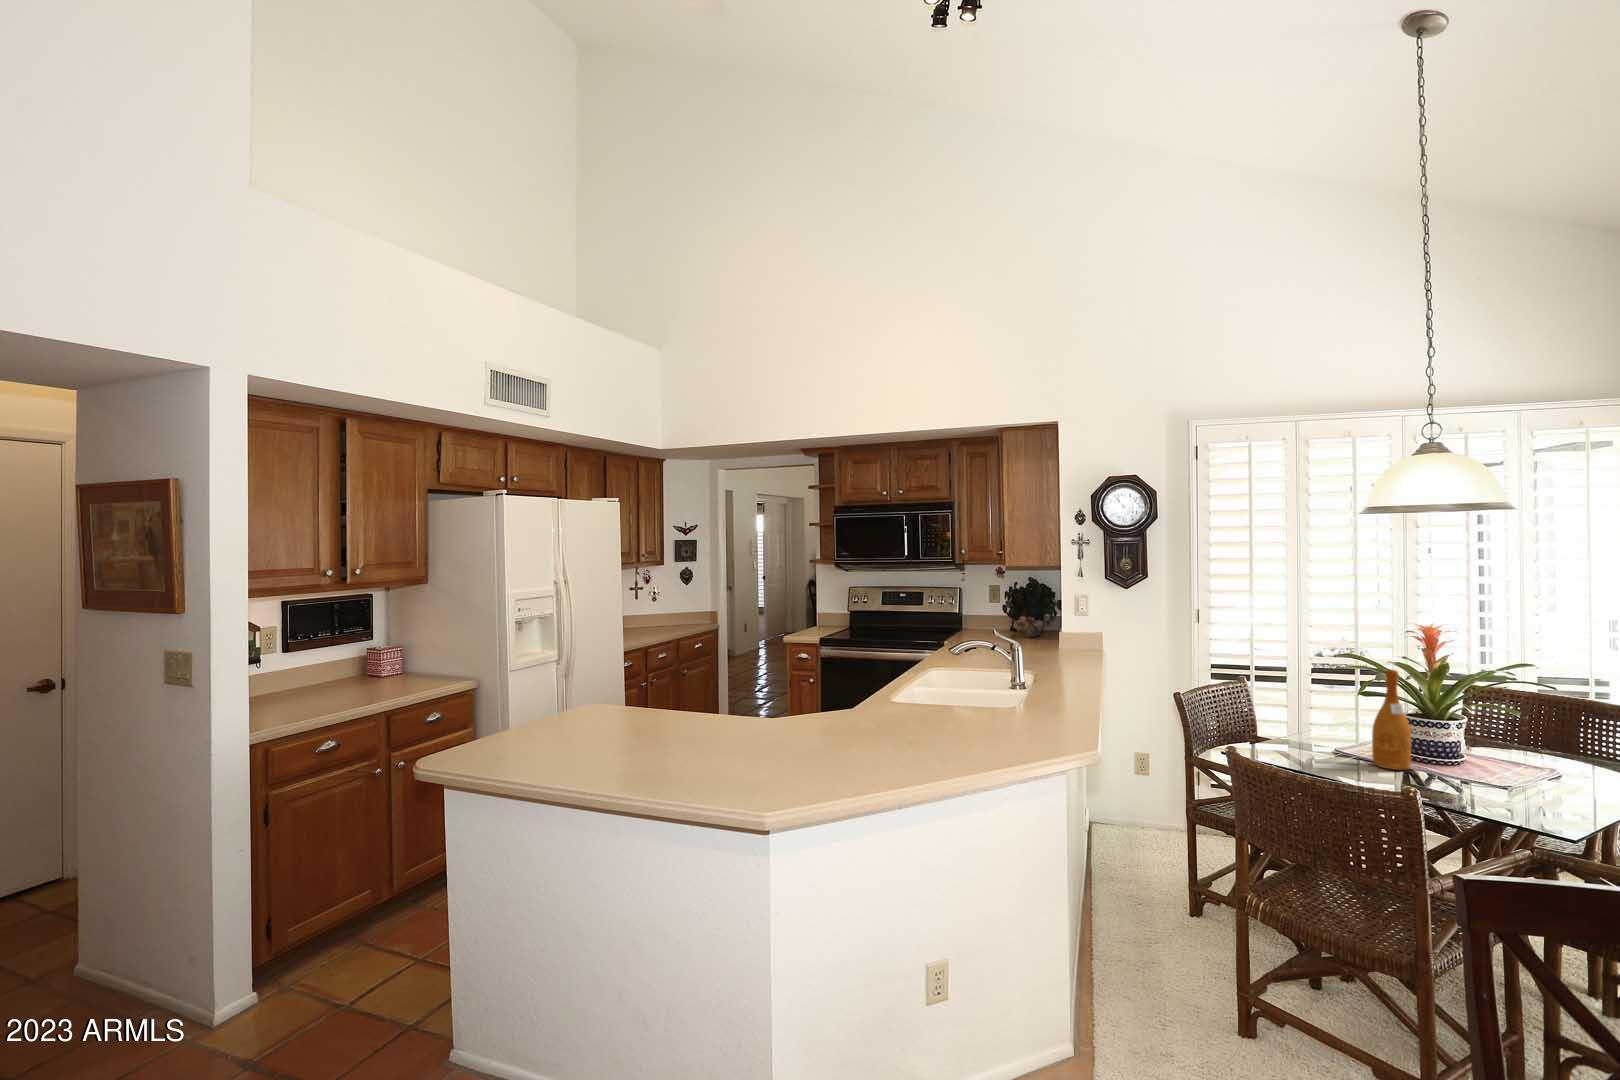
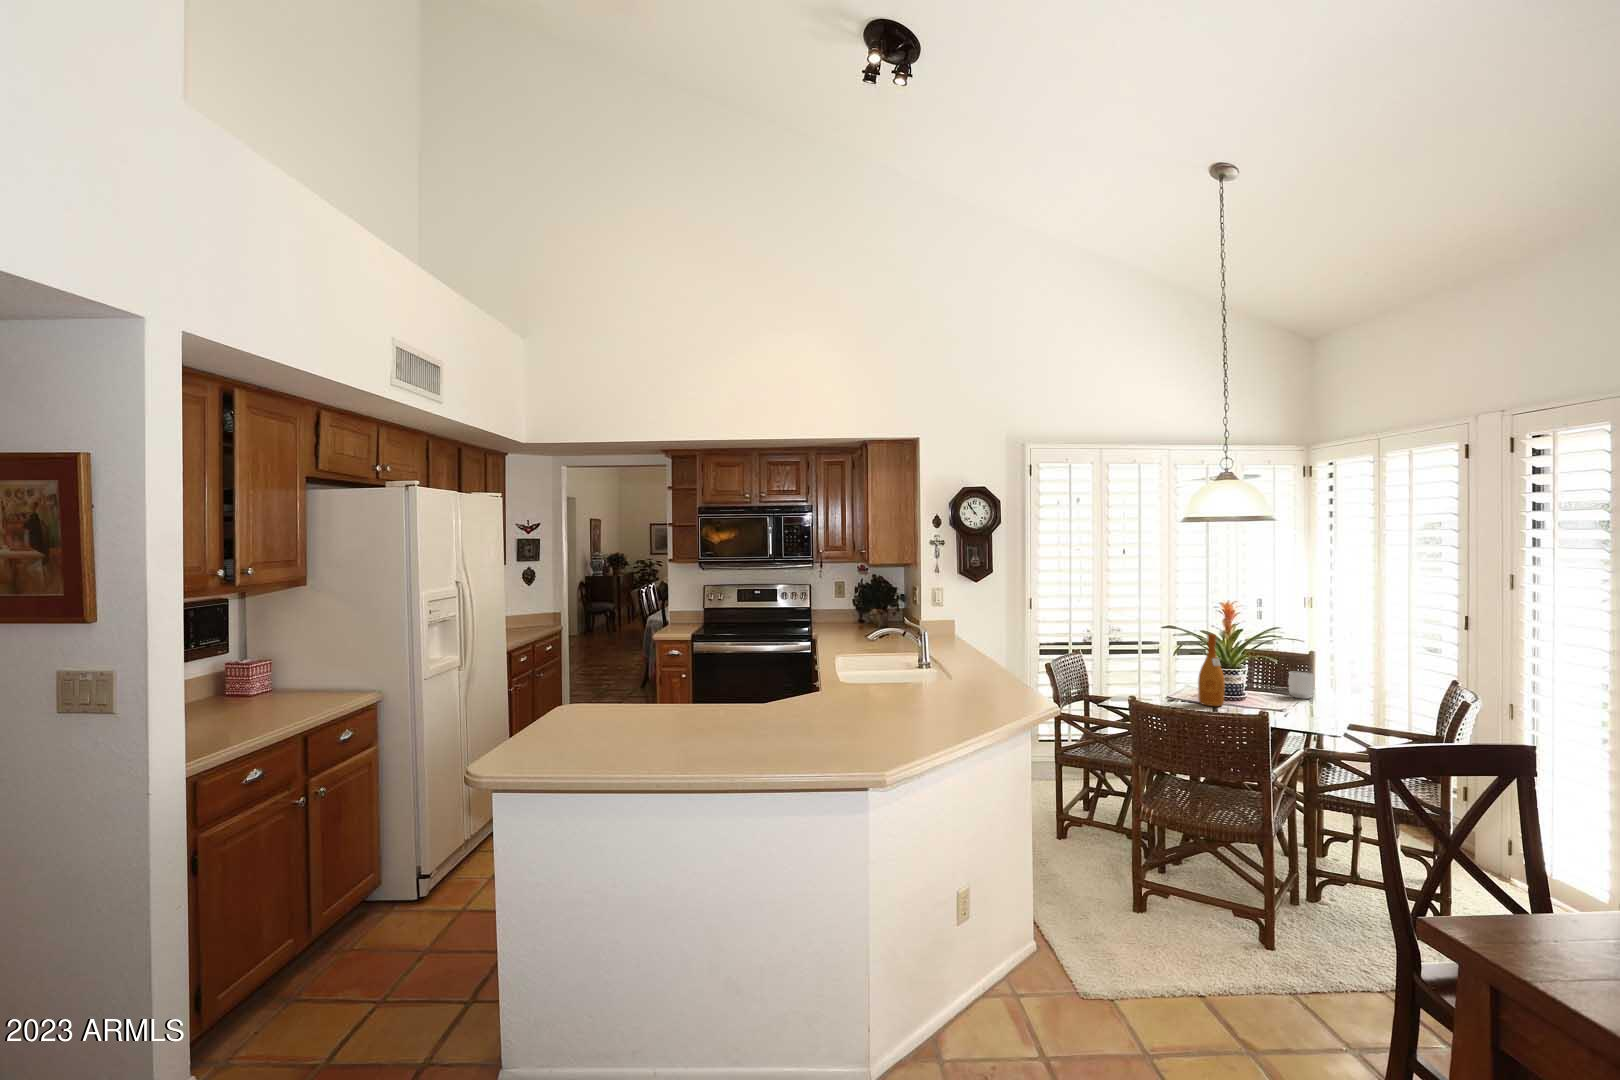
mug: none [1535,730,1578,771] -> present [1288,672,1314,699]

